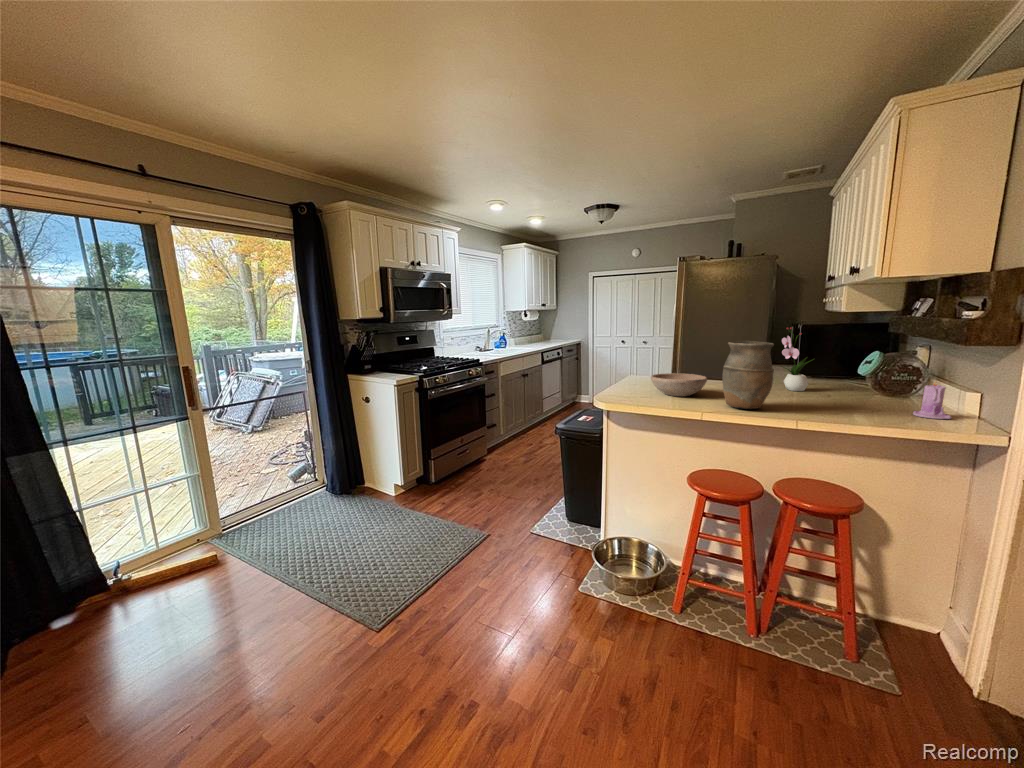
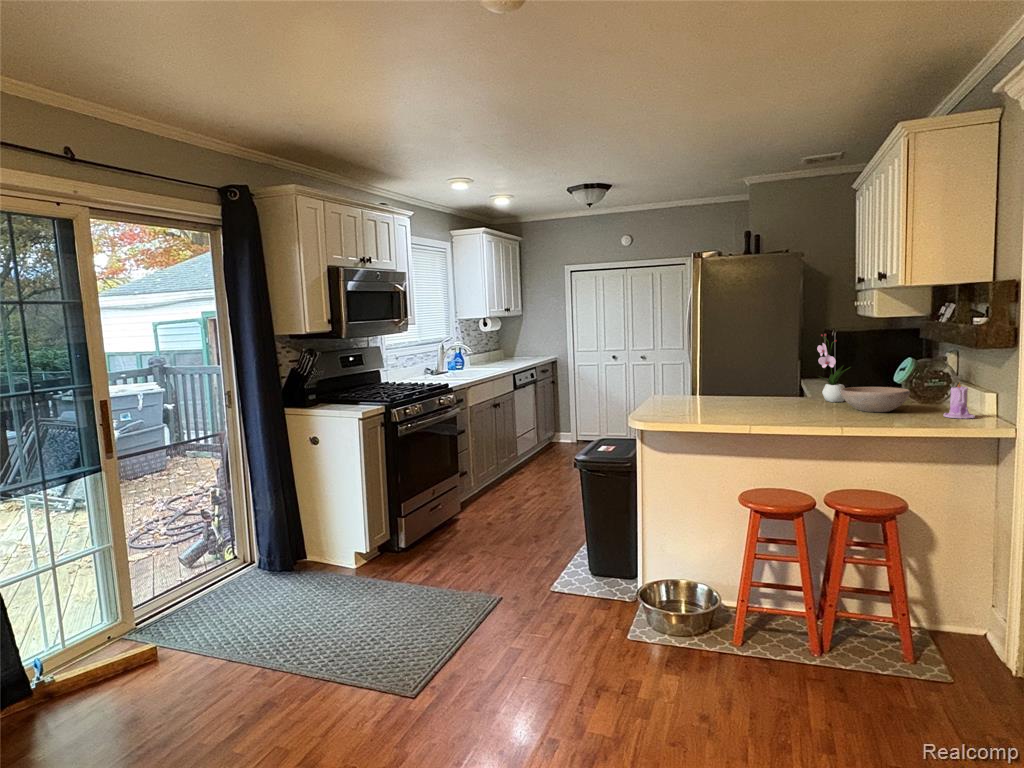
vase: present [722,341,774,409] -> none [767,349,817,418]
bowl: present [651,373,707,396] -> present [840,387,910,412]

